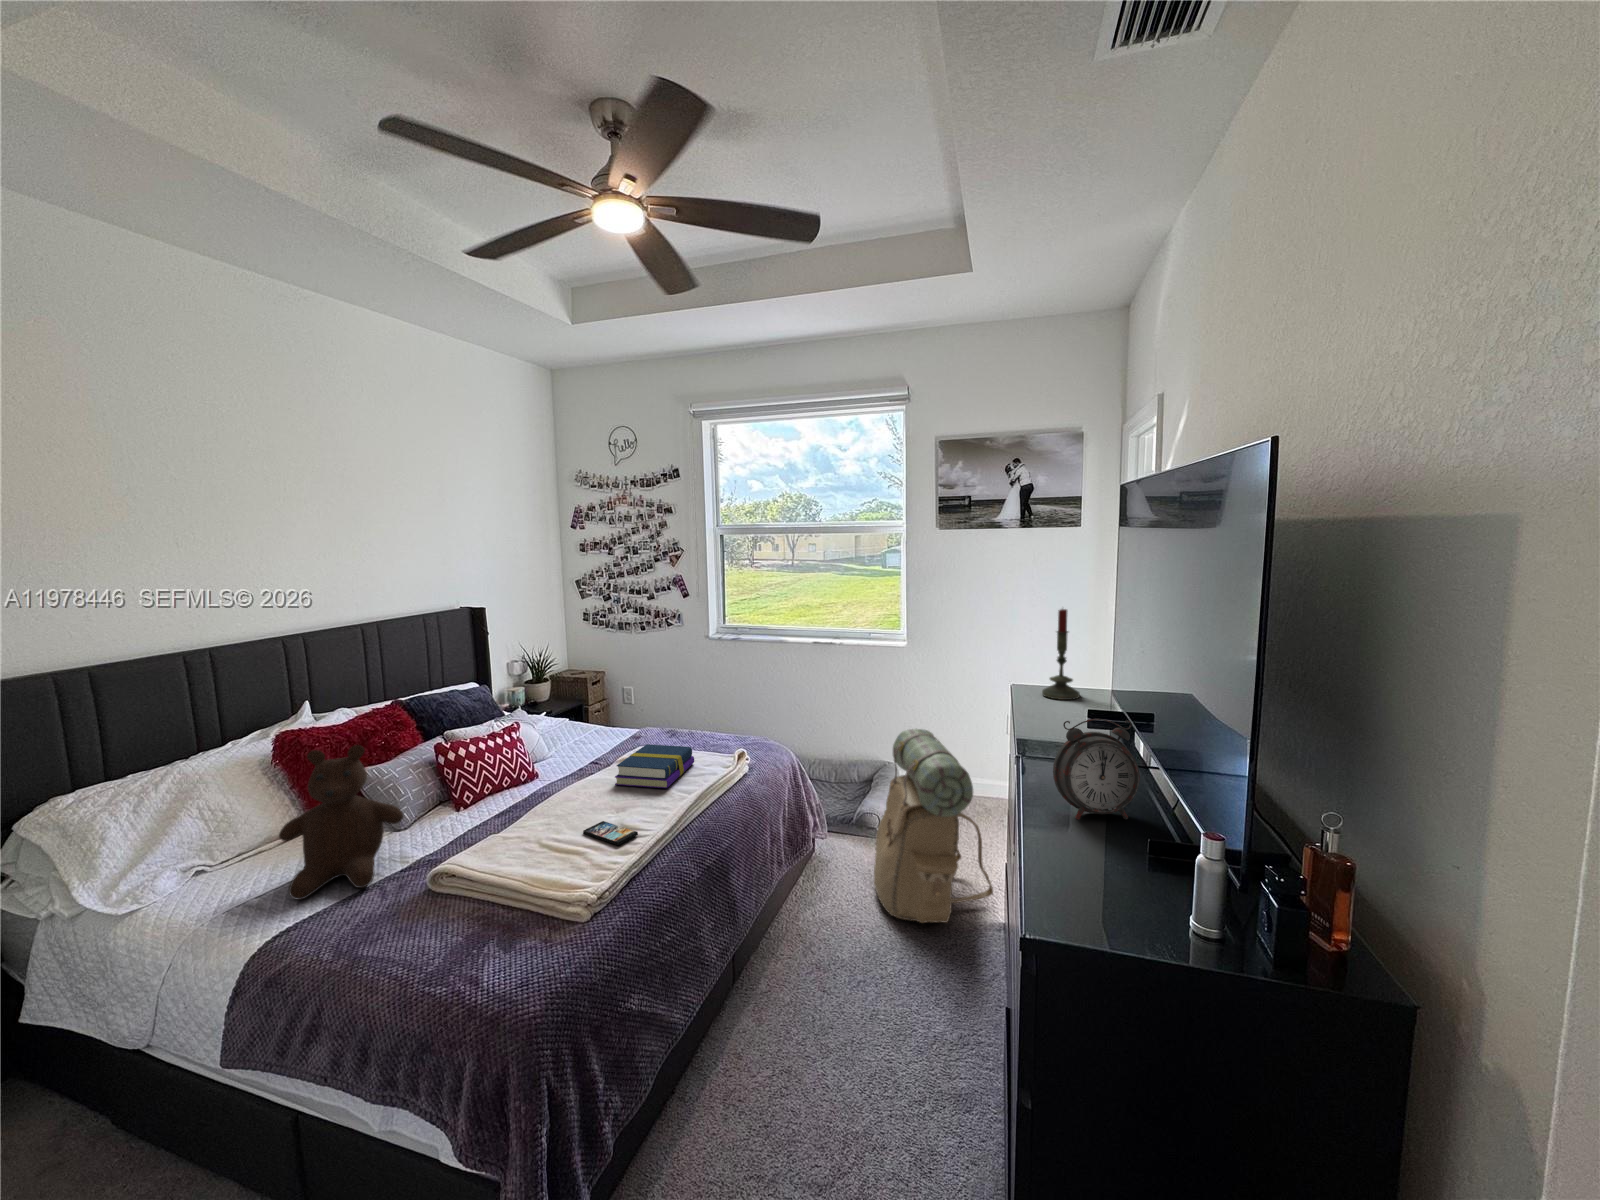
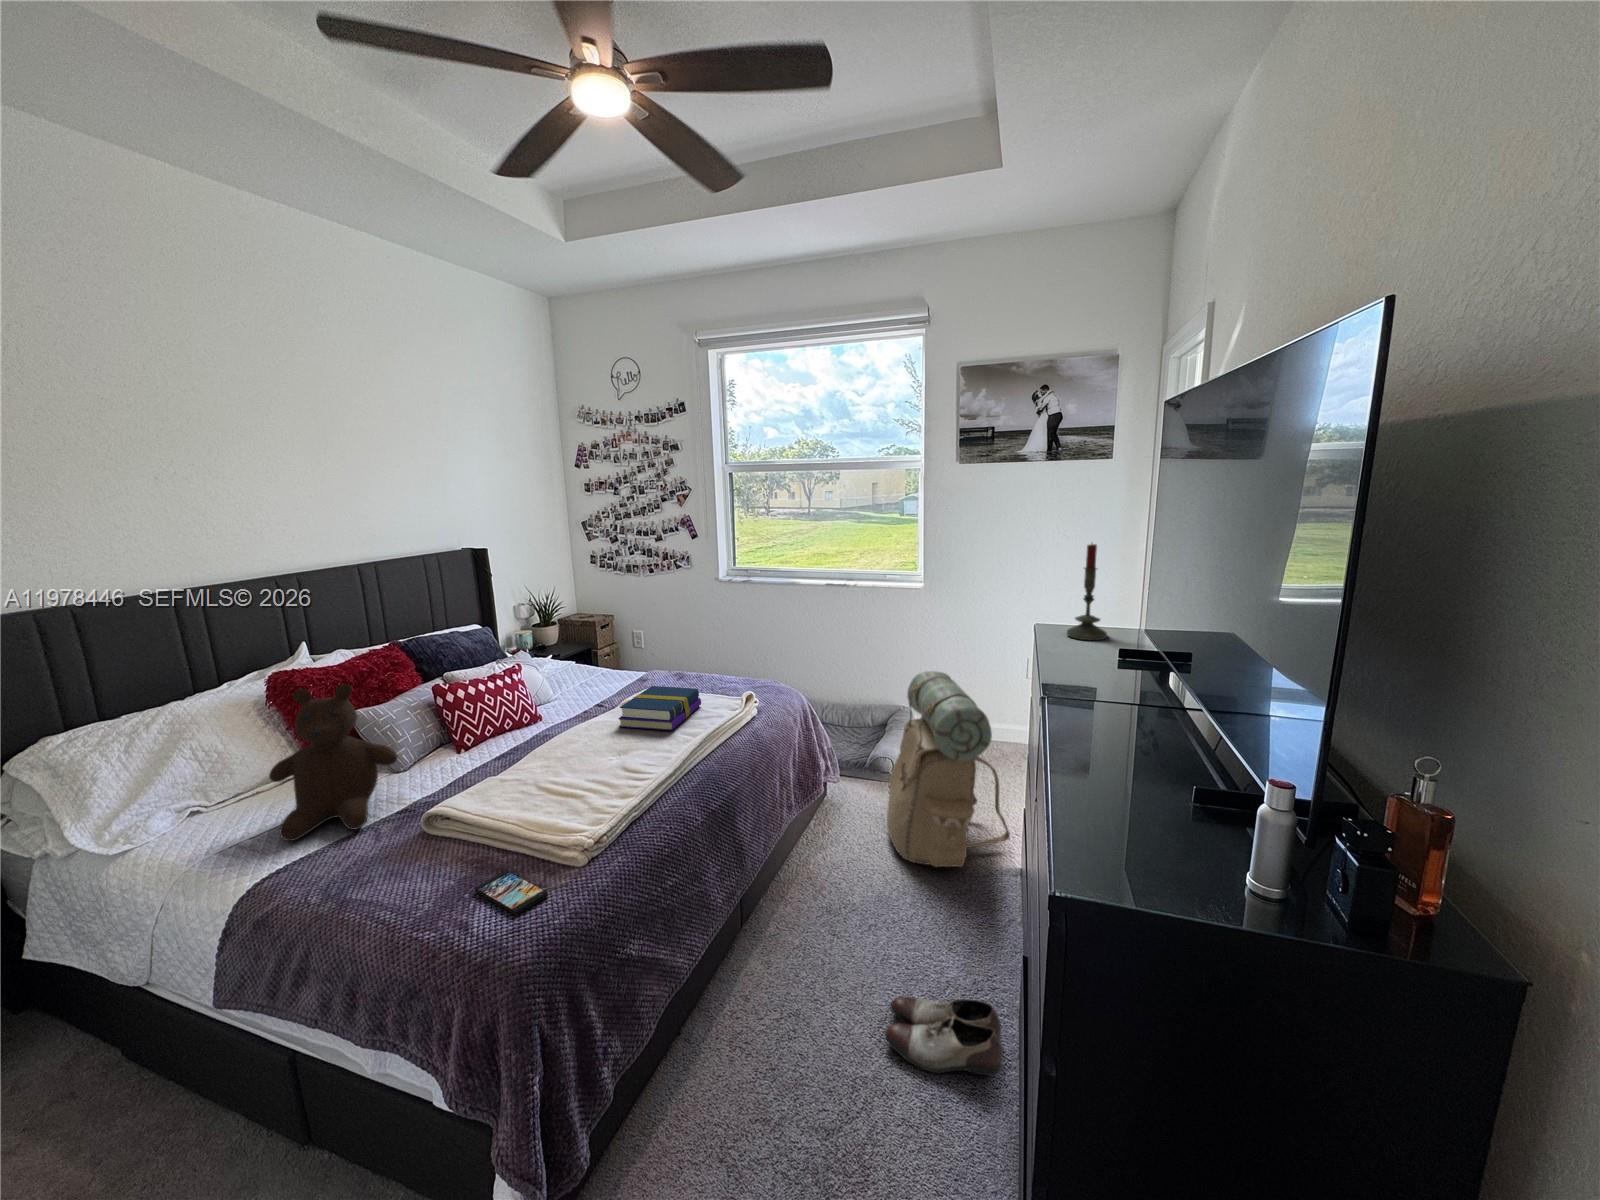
alarm clock: present [1053,719,1140,820] -> none [1083,655,1181,765]
smartphone: present [583,821,638,845] -> present [475,871,548,915]
shoe: none [874,1051,988,1129] -> present [885,996,1003,1075]

